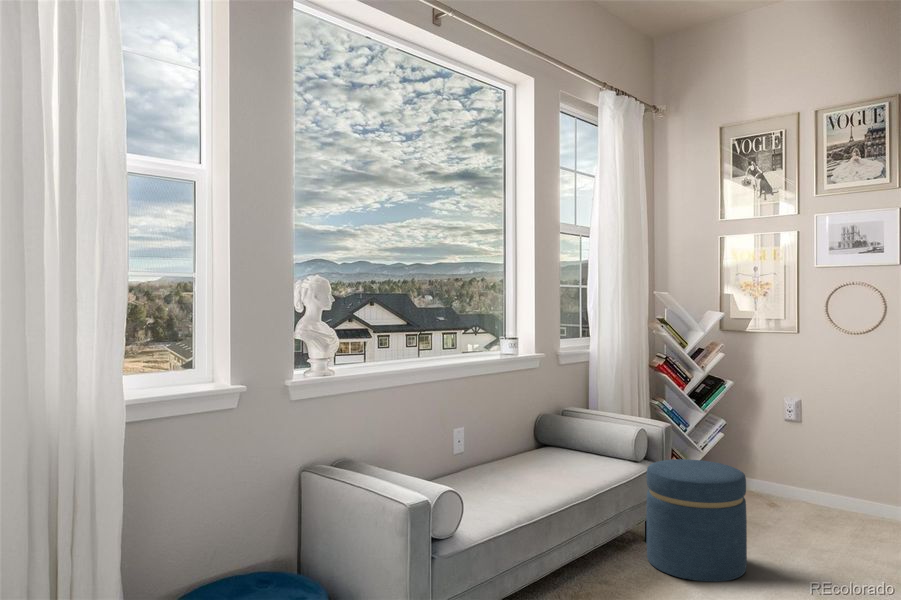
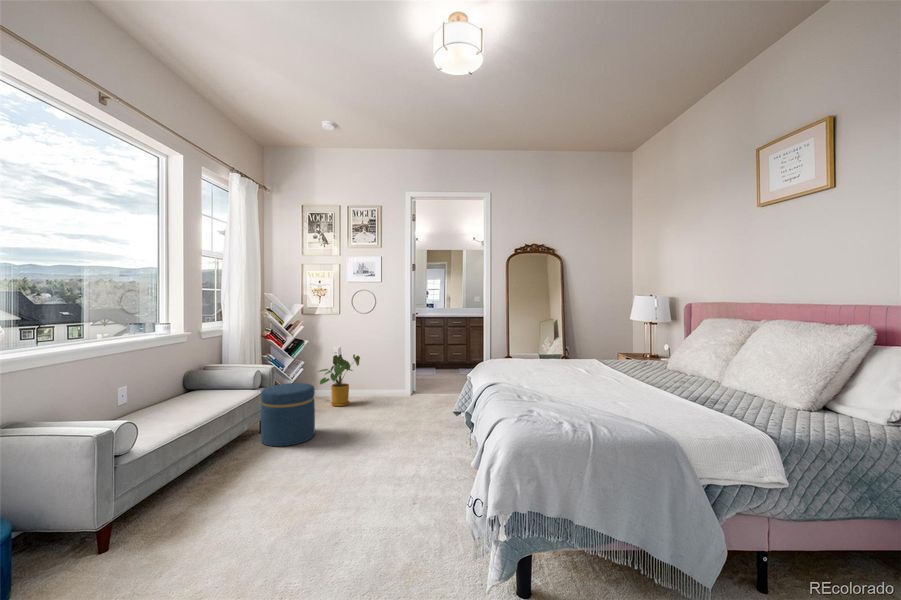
house plant: none [750,414,845,521] -> present [318,354,360,406]

